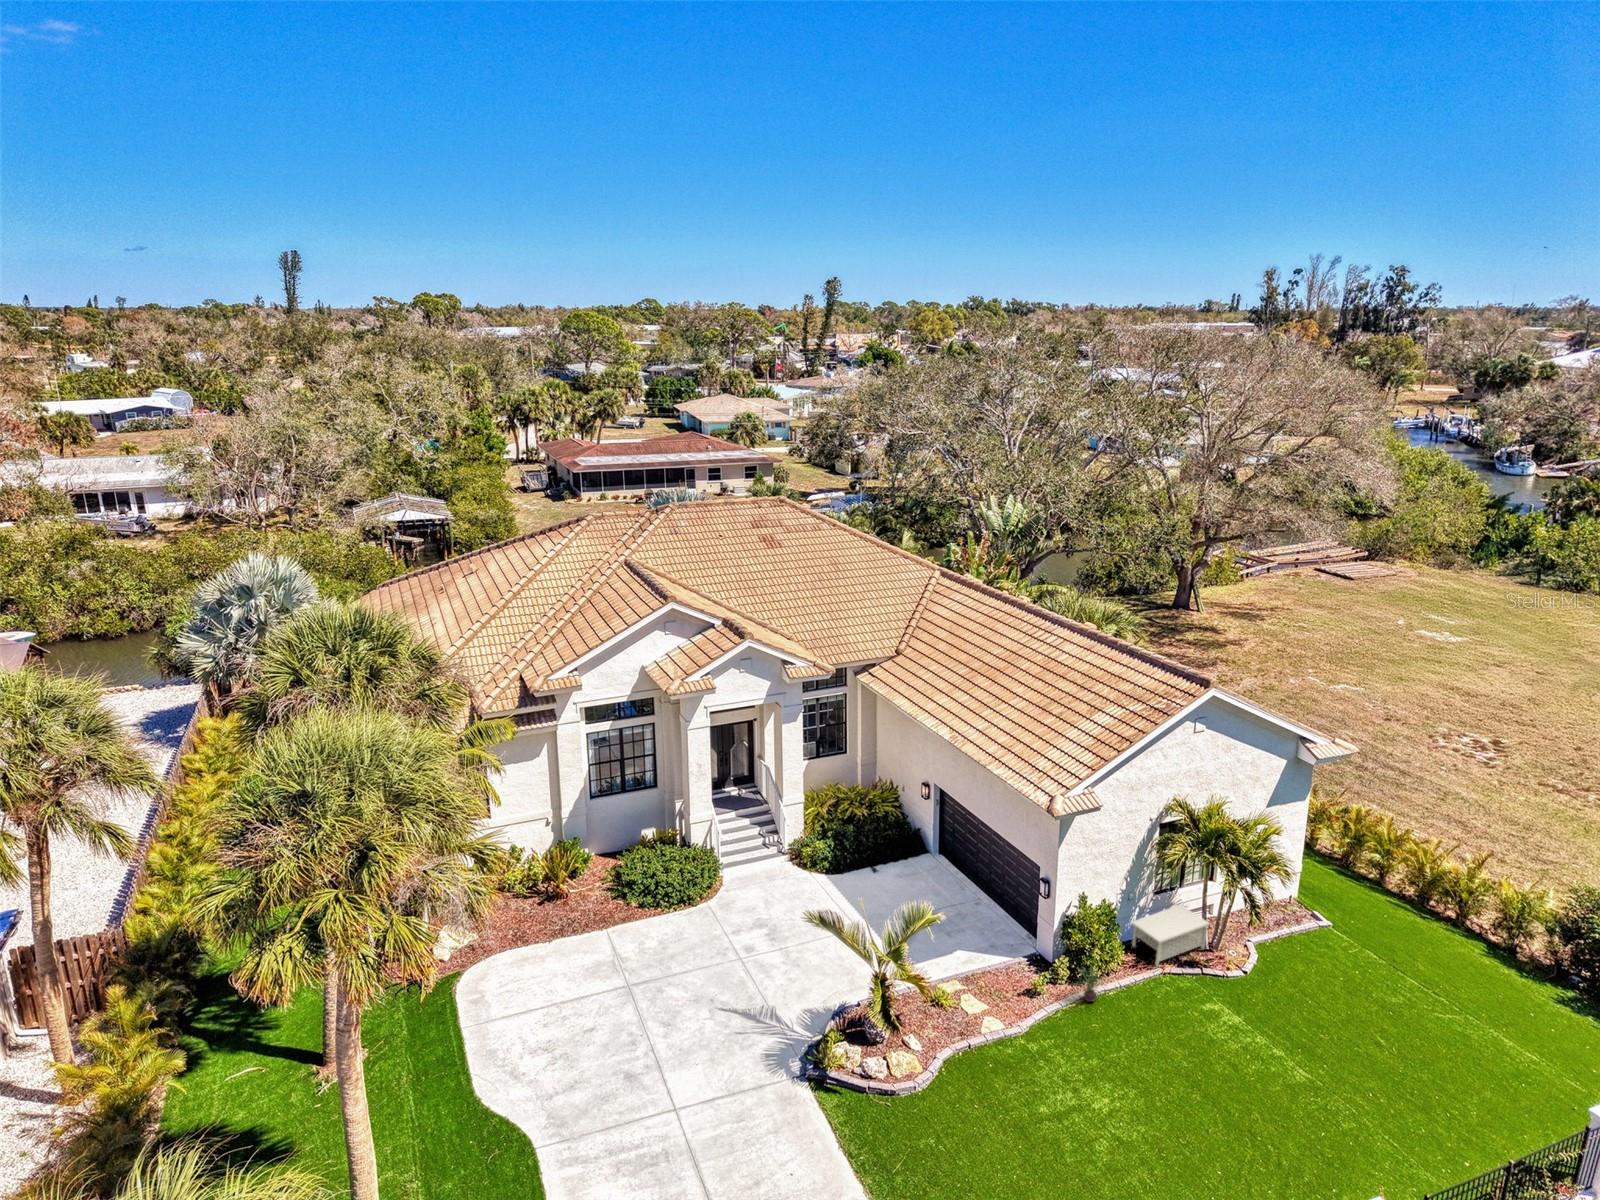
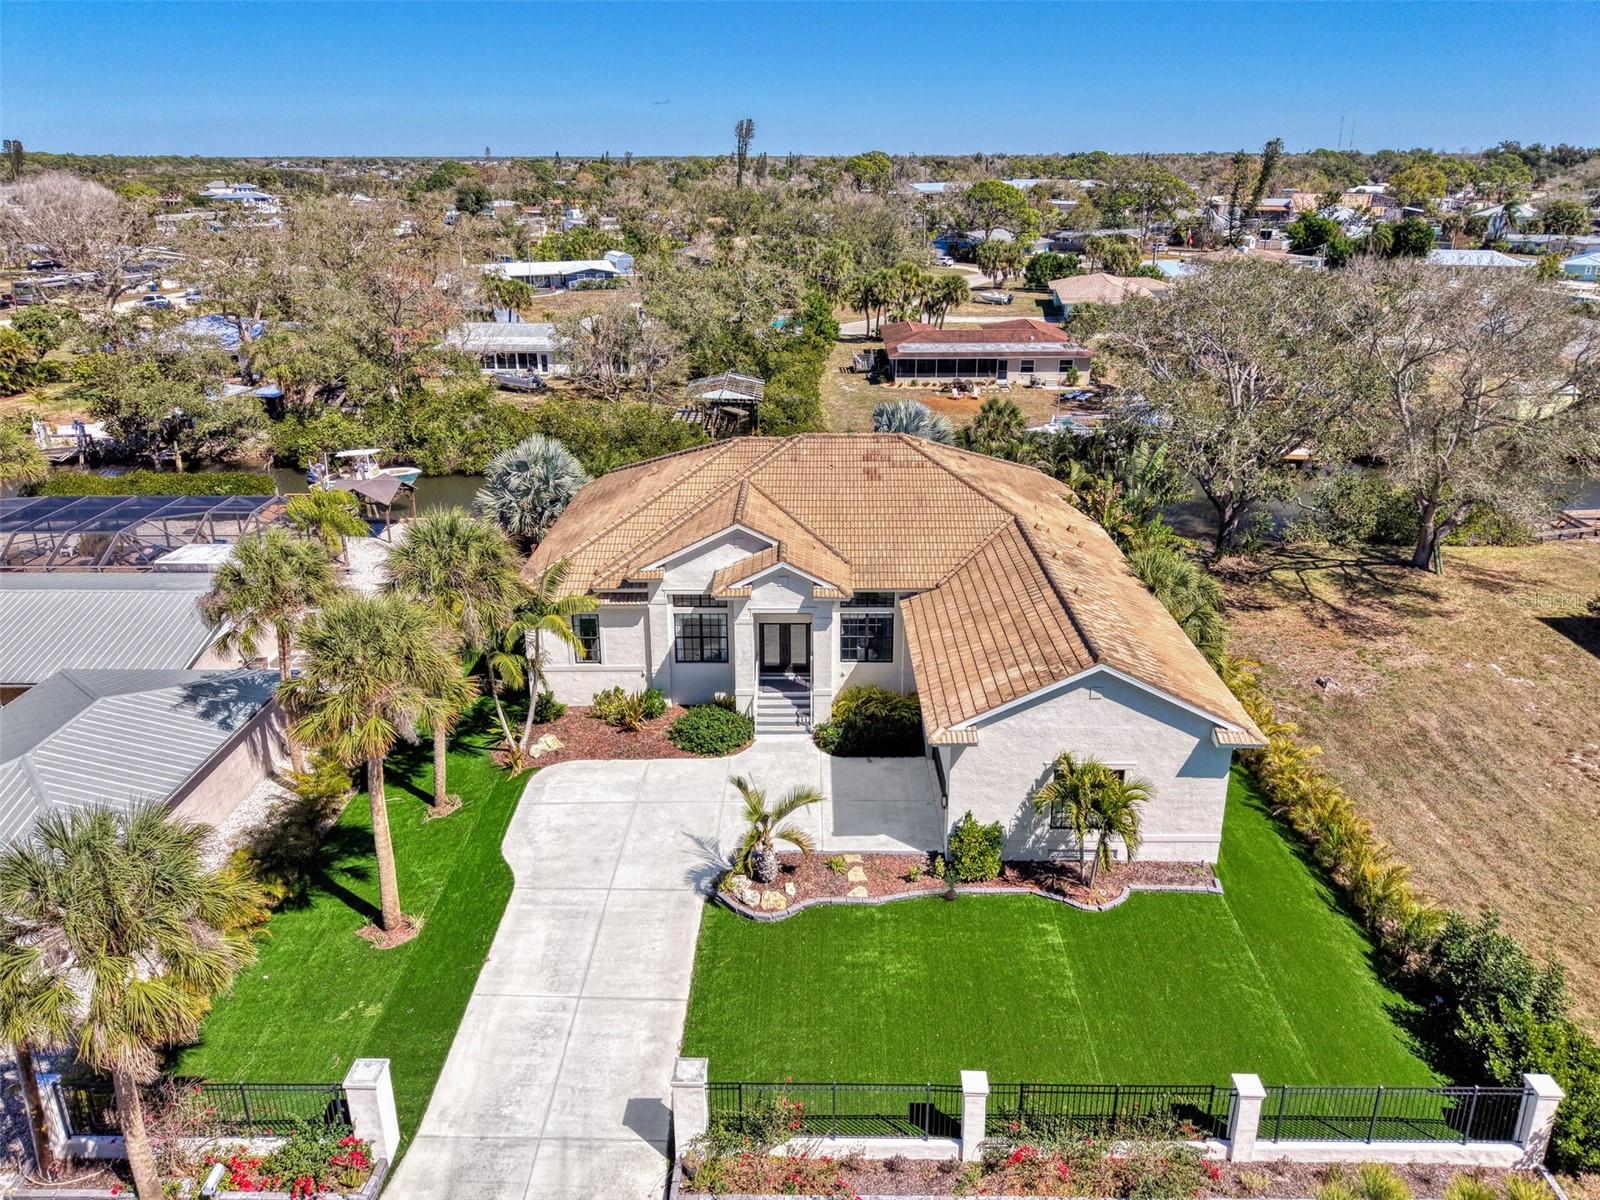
storage bench: present [1131,905,1209,966] -> none [1025,847,1094,890]

